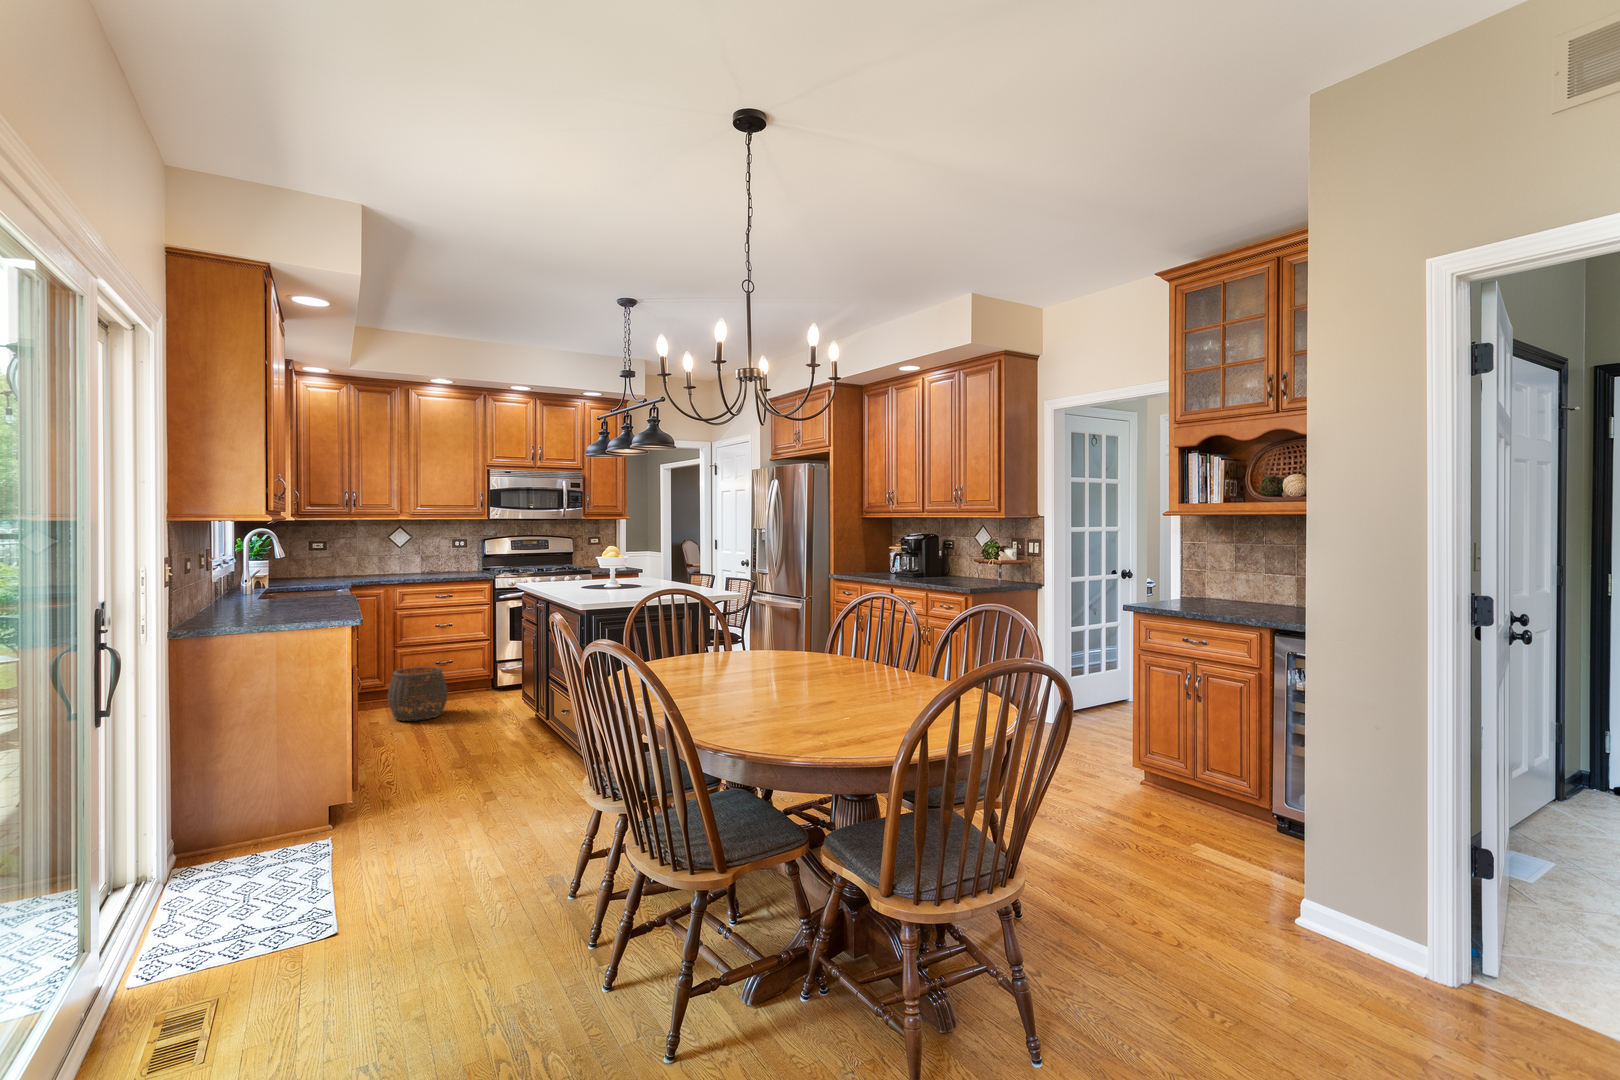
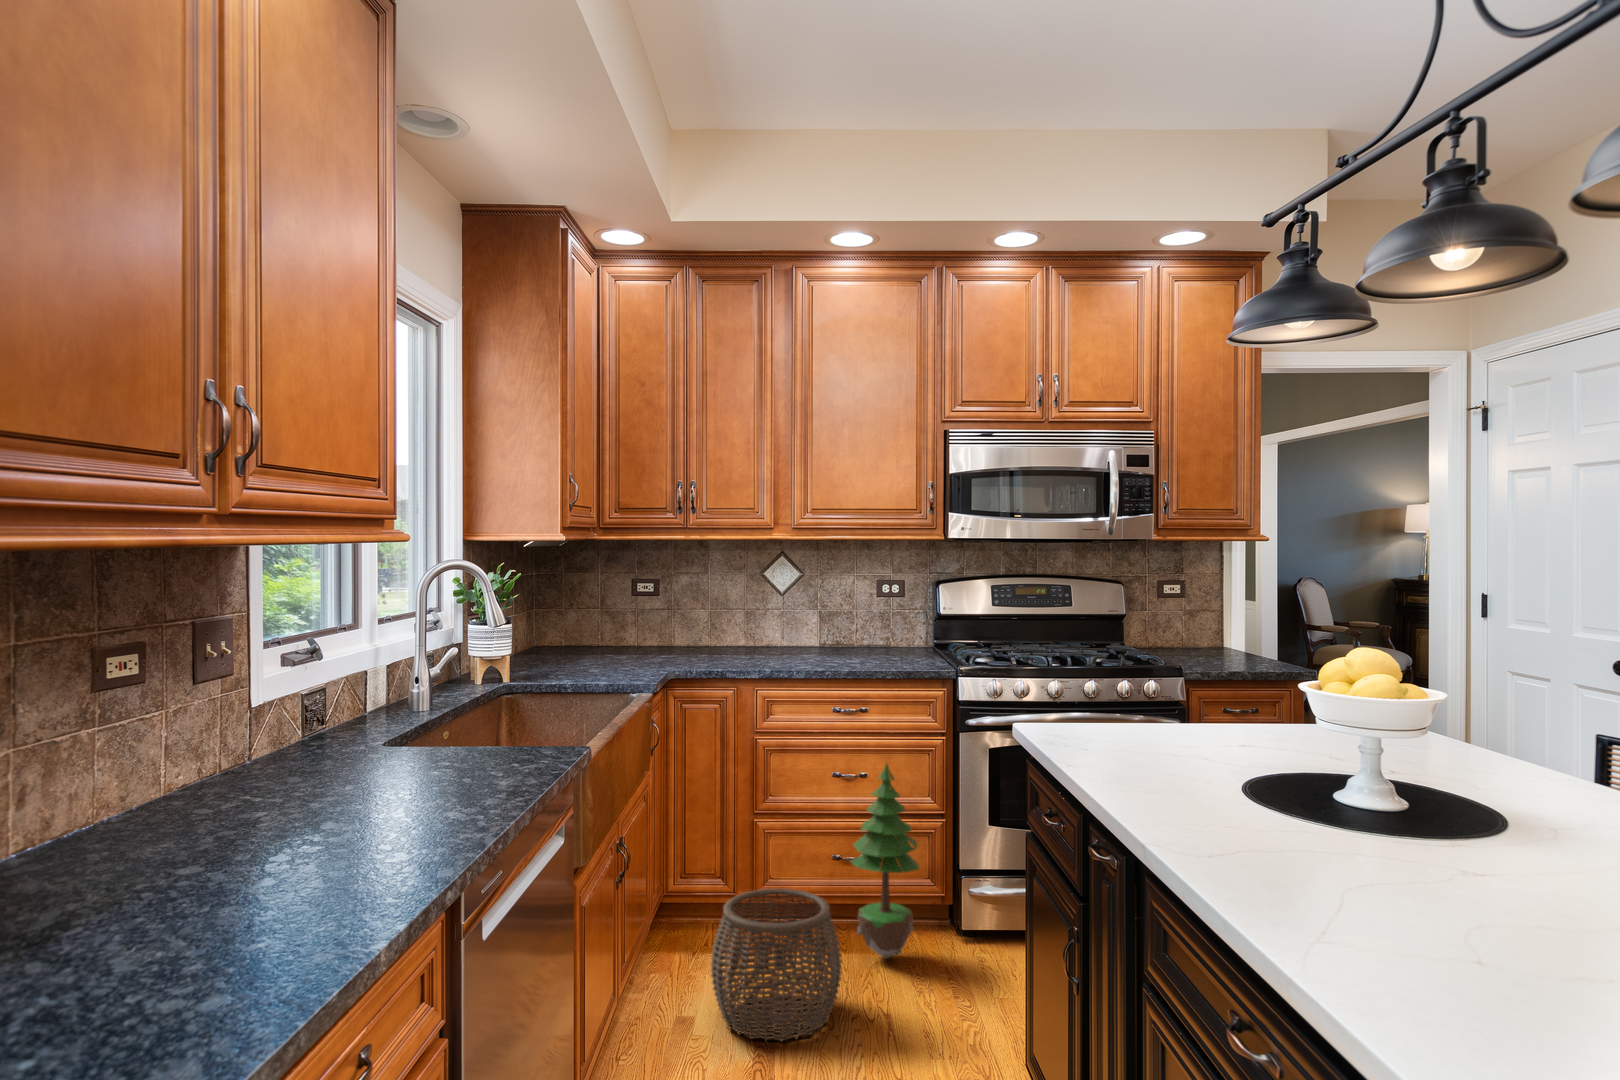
potted tree: none [447,615,480,699] -> present [851,763,919,959]

